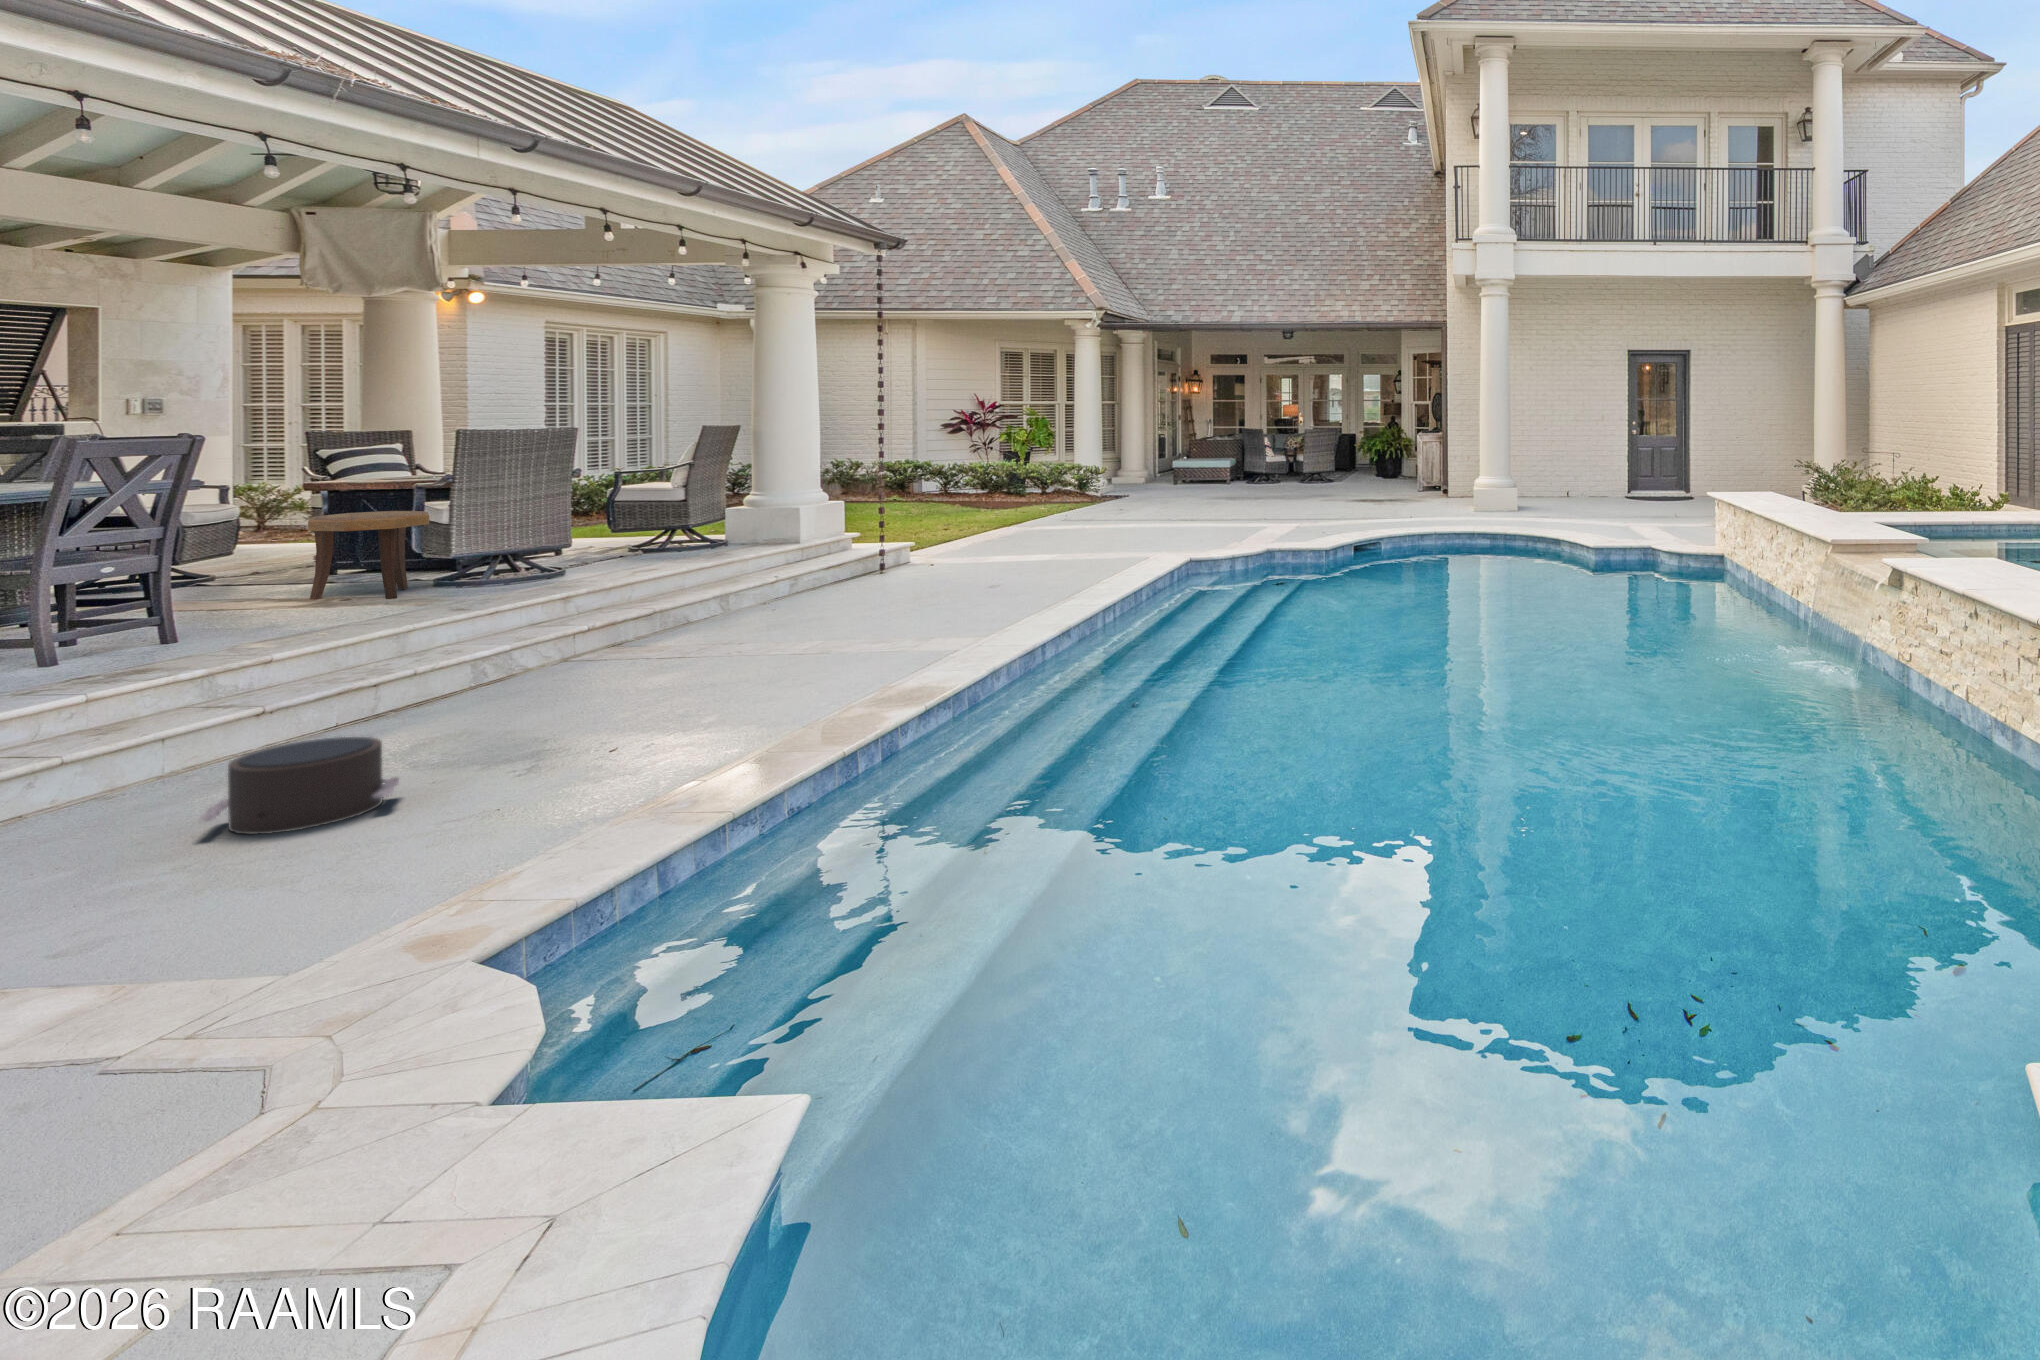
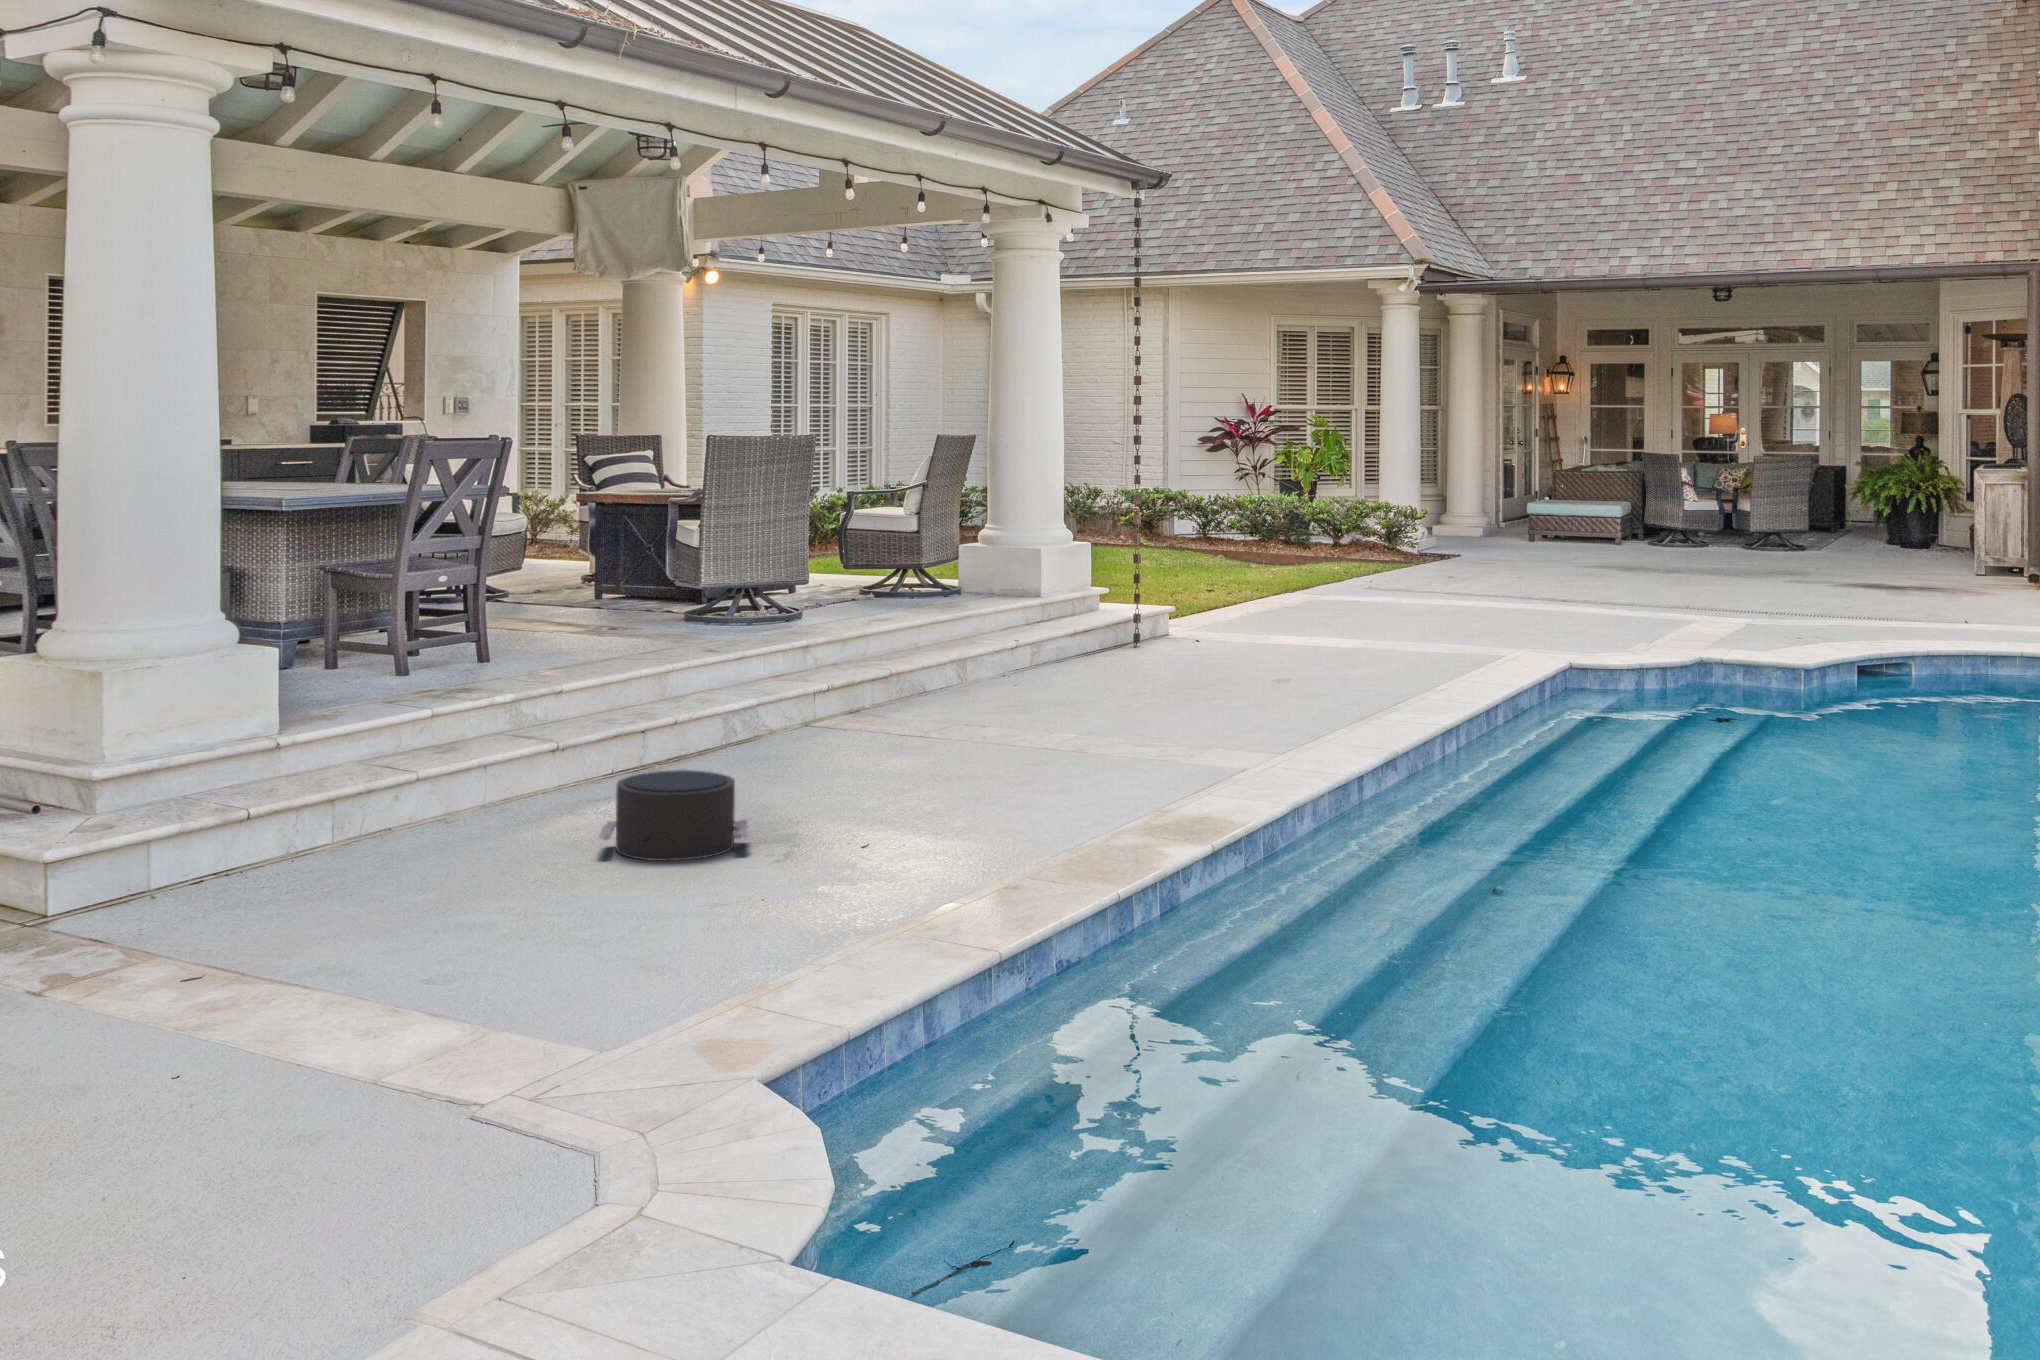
side table: present [308,511,429,600] -> none [575,531,683,635]

